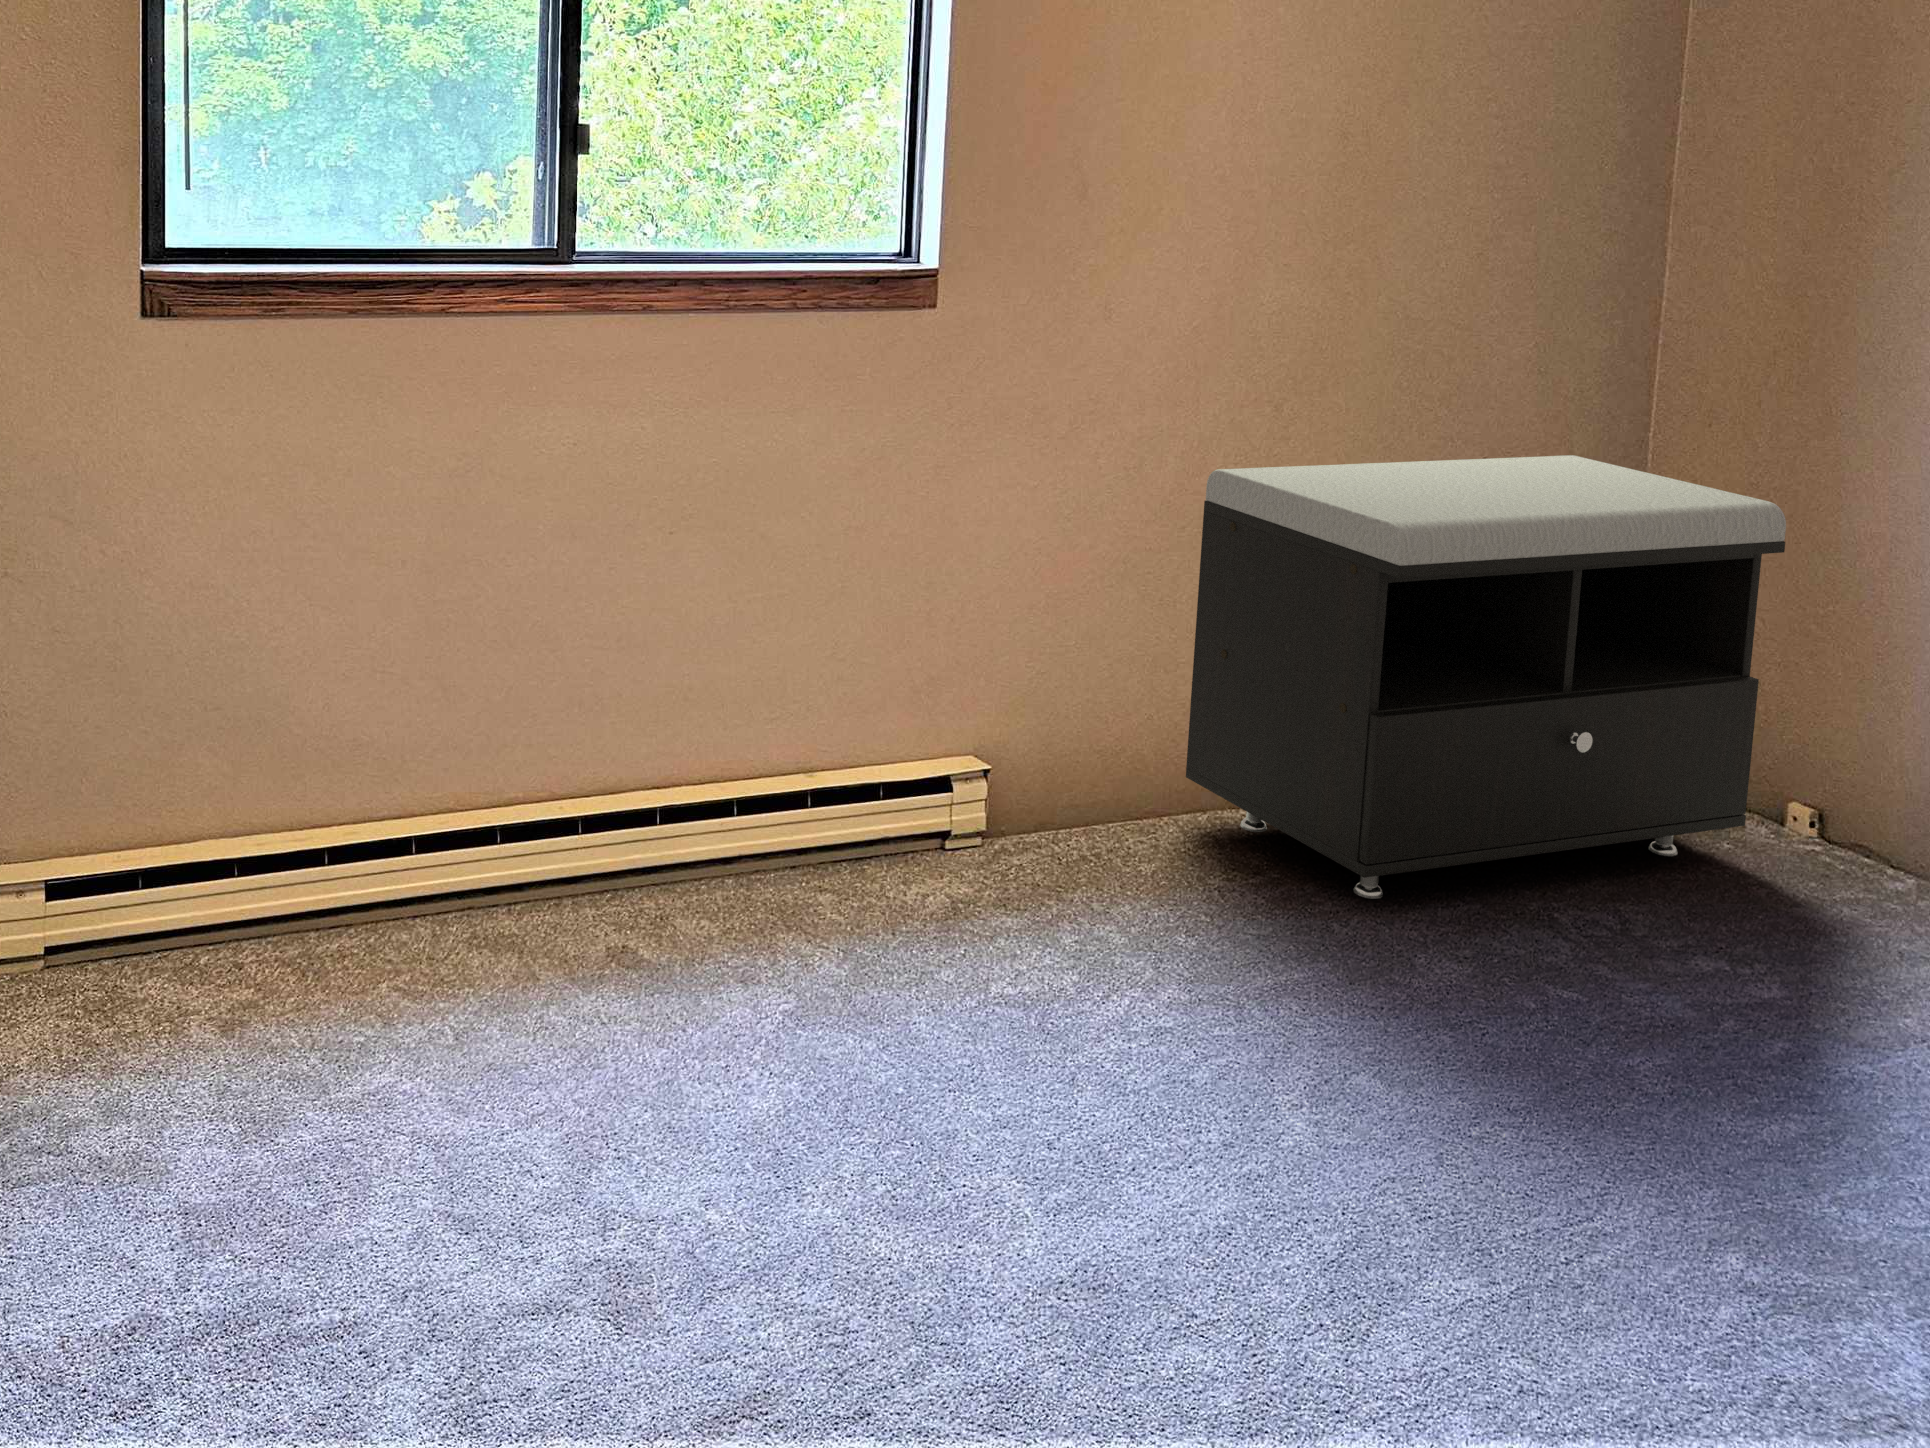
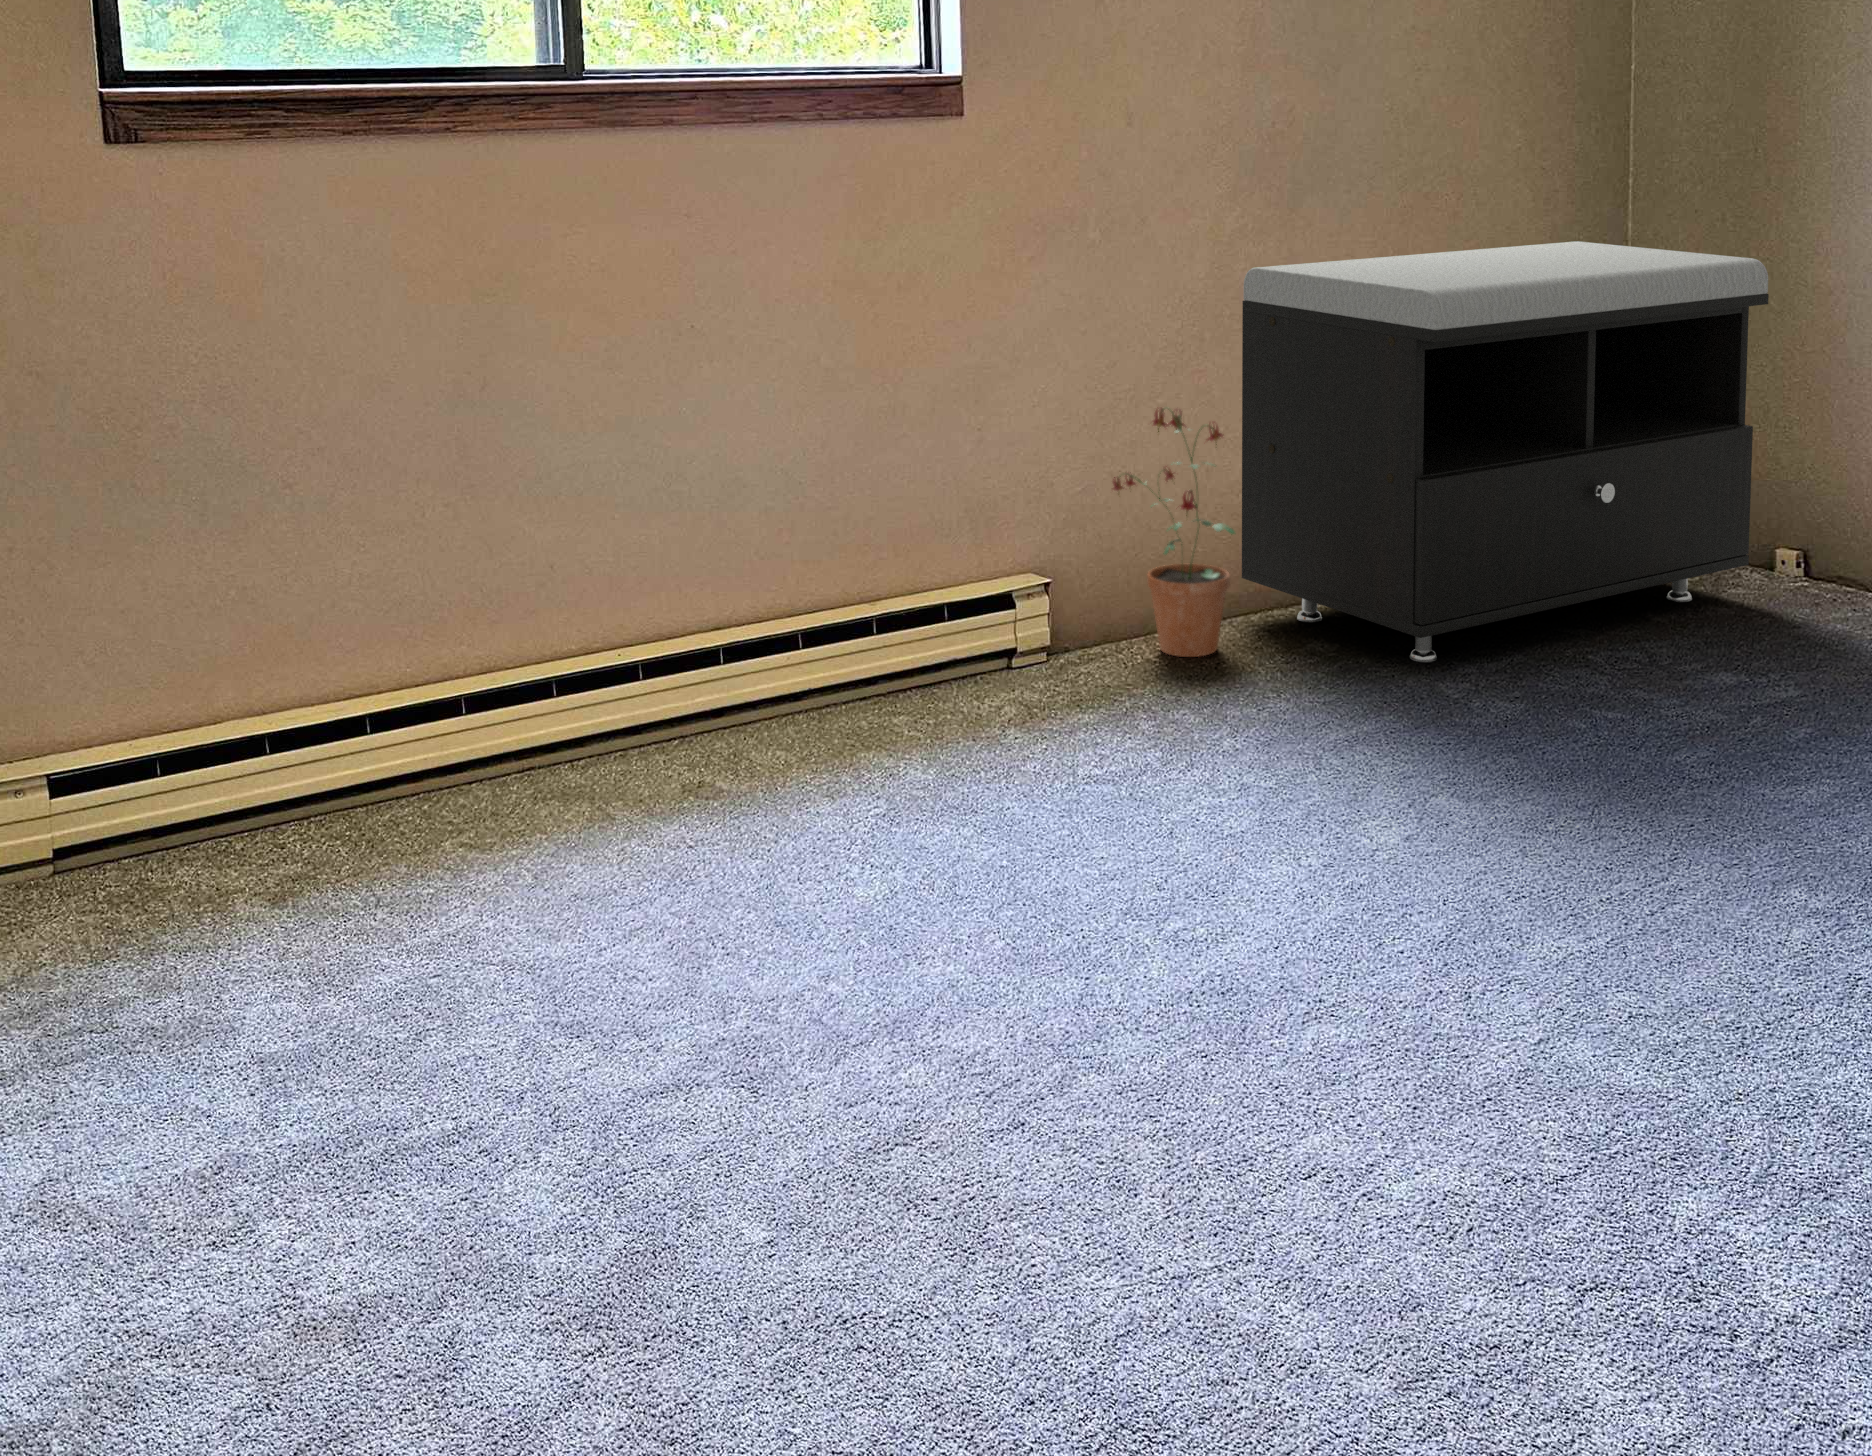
potted plant: none [1053,603,1184,860] -> present [1113,408,1235,657]

